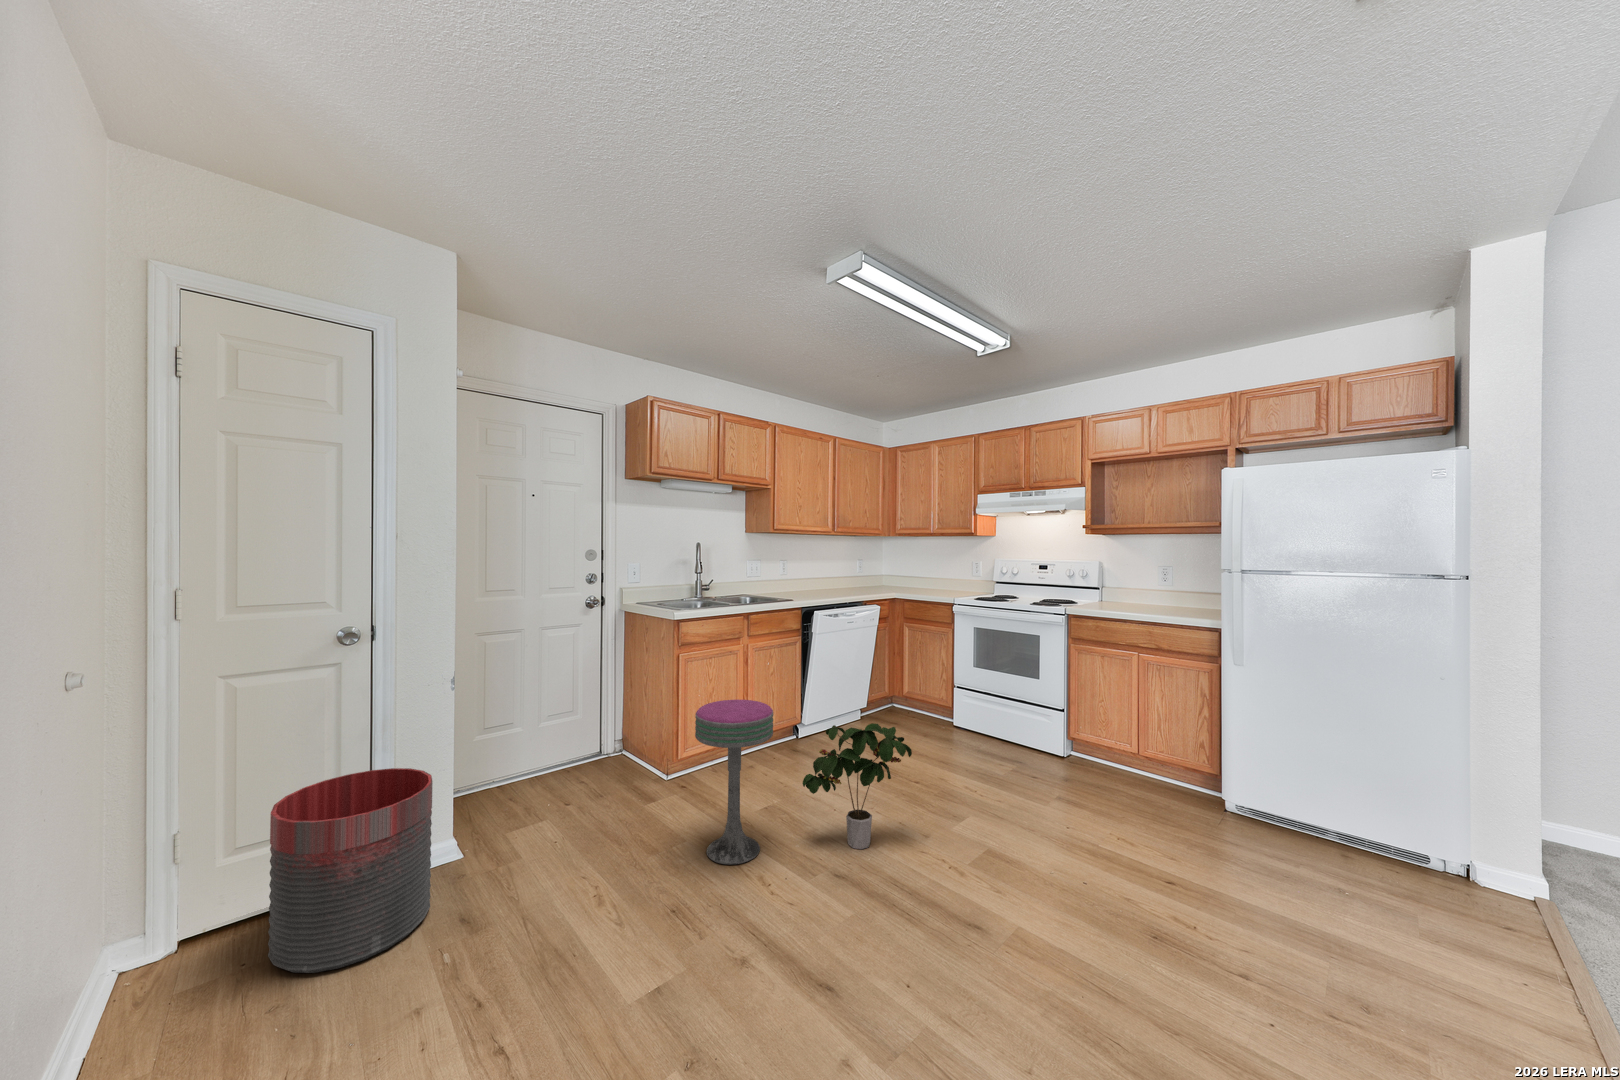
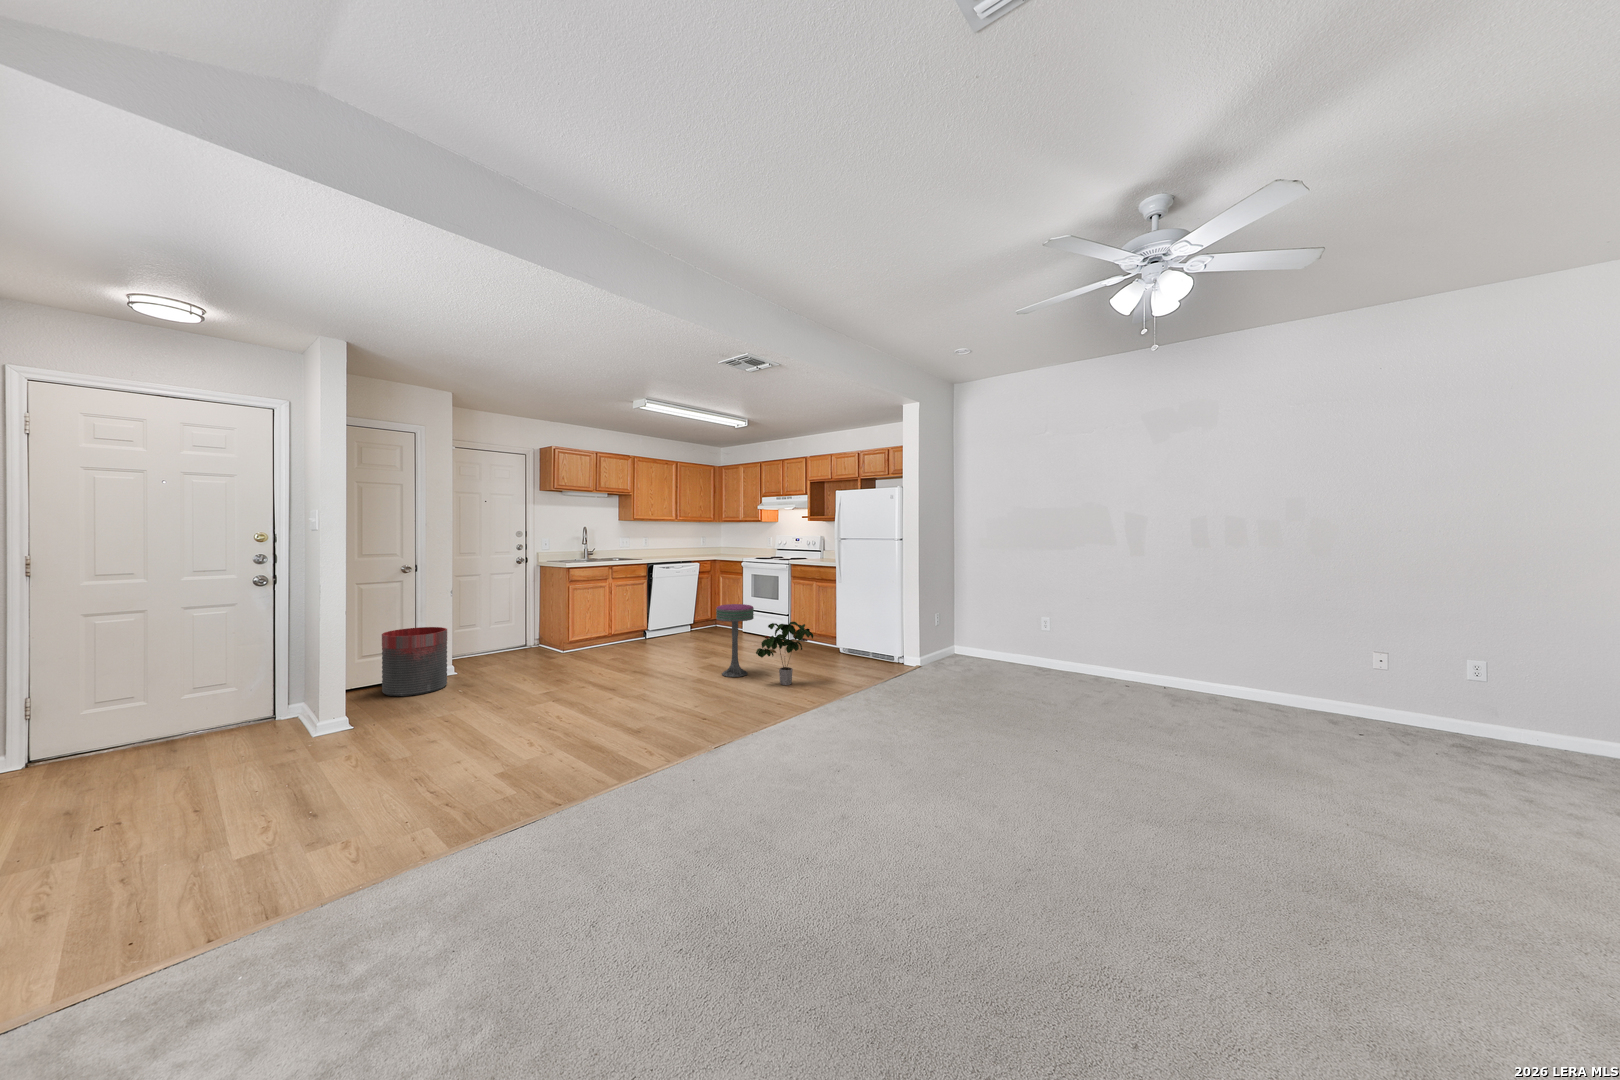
bar stool: present [695,700,773,865] -> present [716,604,754,677]
potted plant: present [802,723,912,849] -> present [756,622,813,685]

